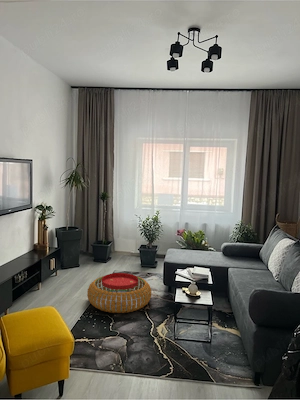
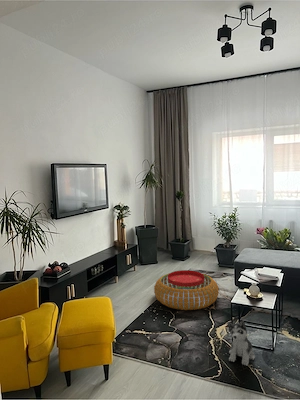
plush toy: none [174,318,197,359] -> present [228,320,255,366]

